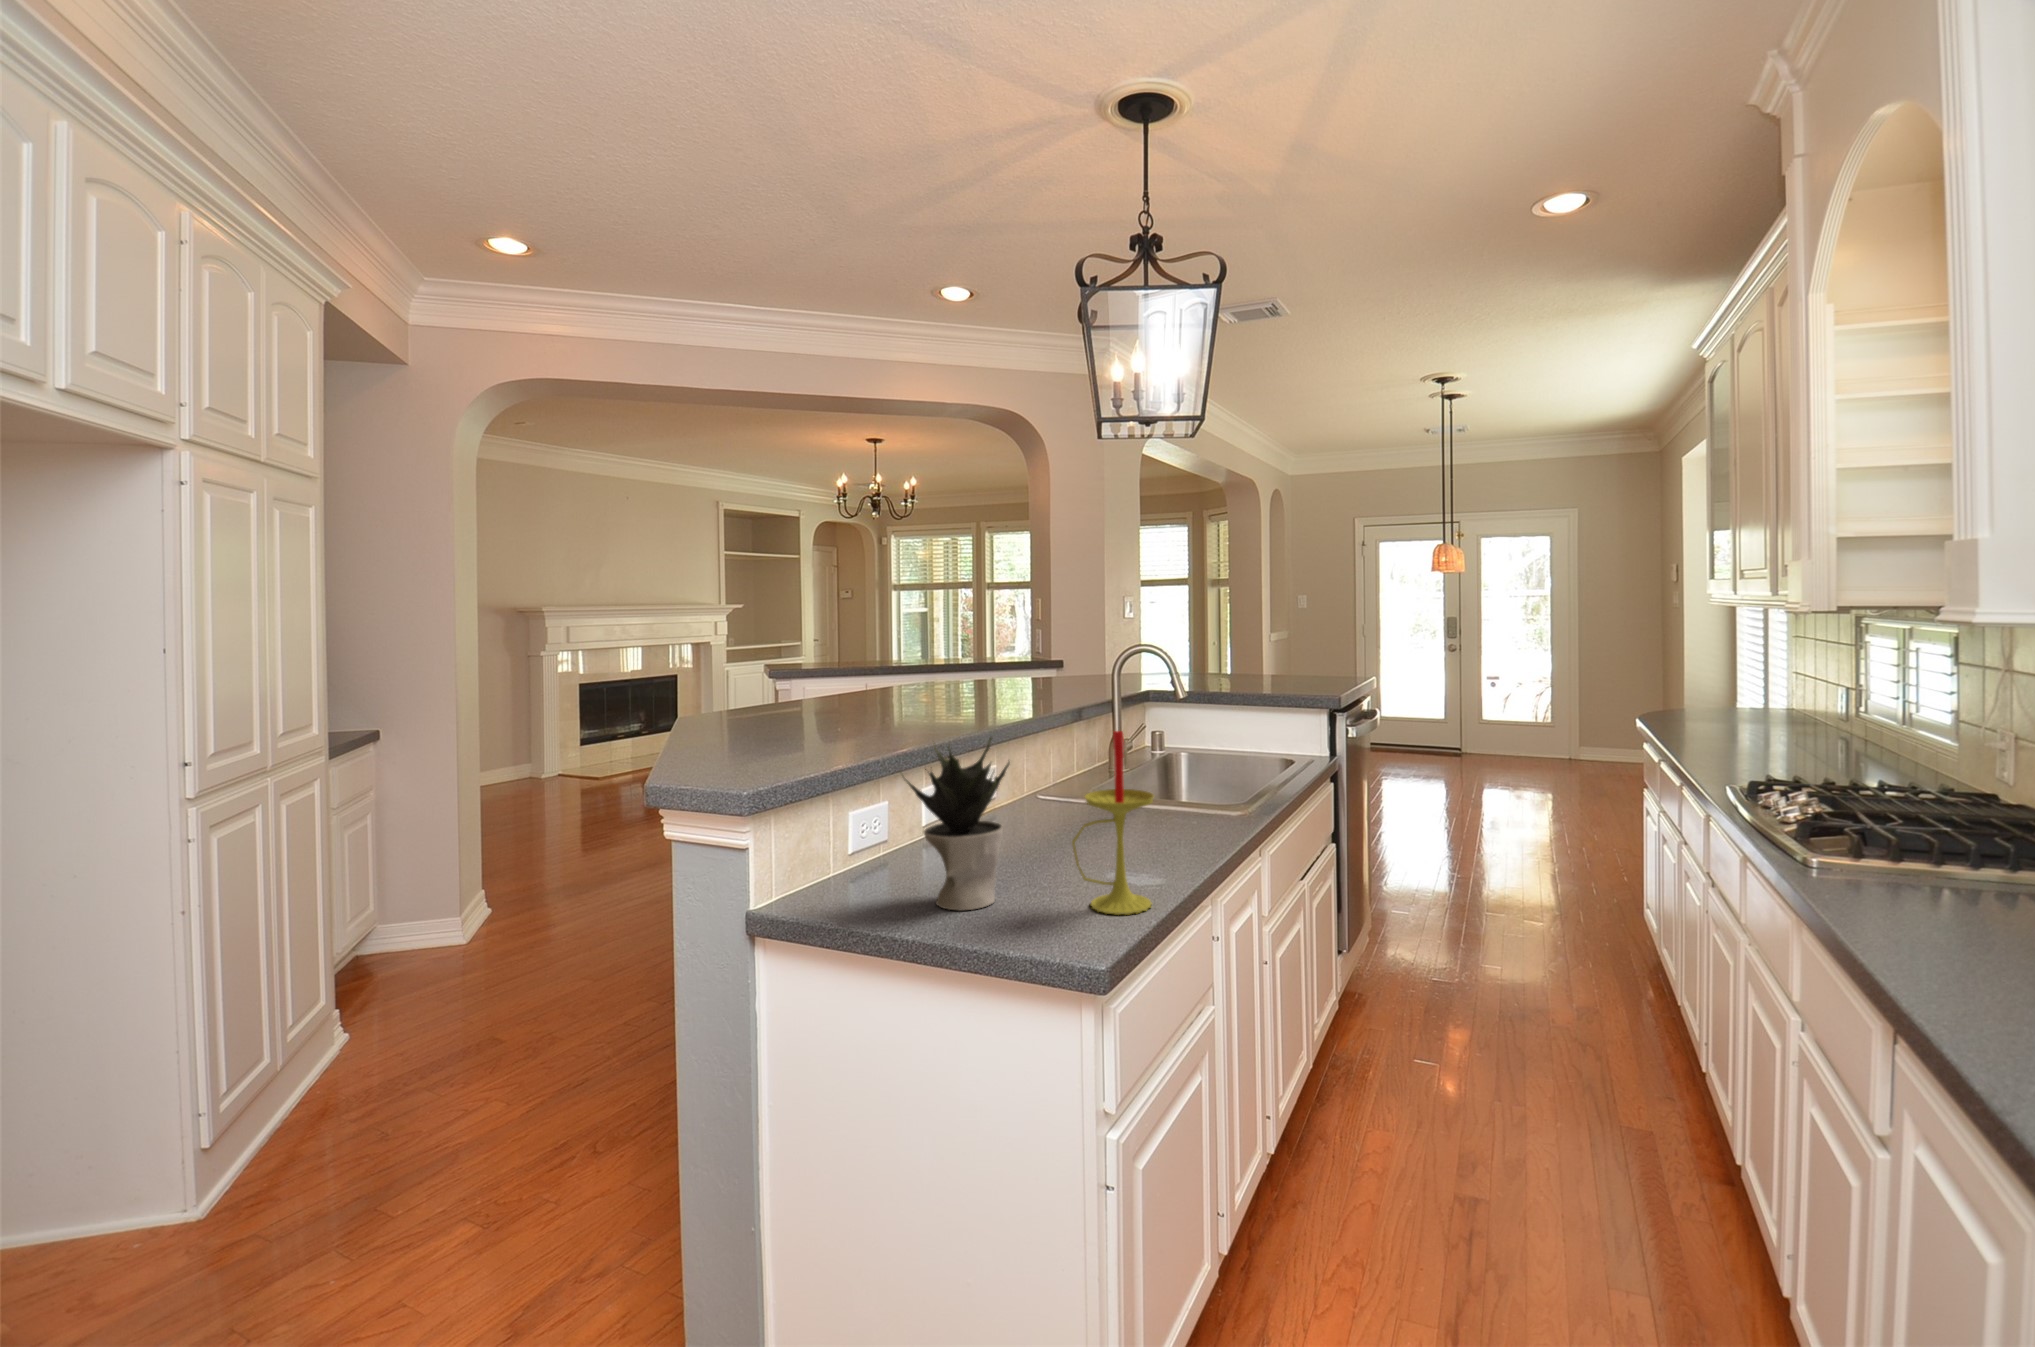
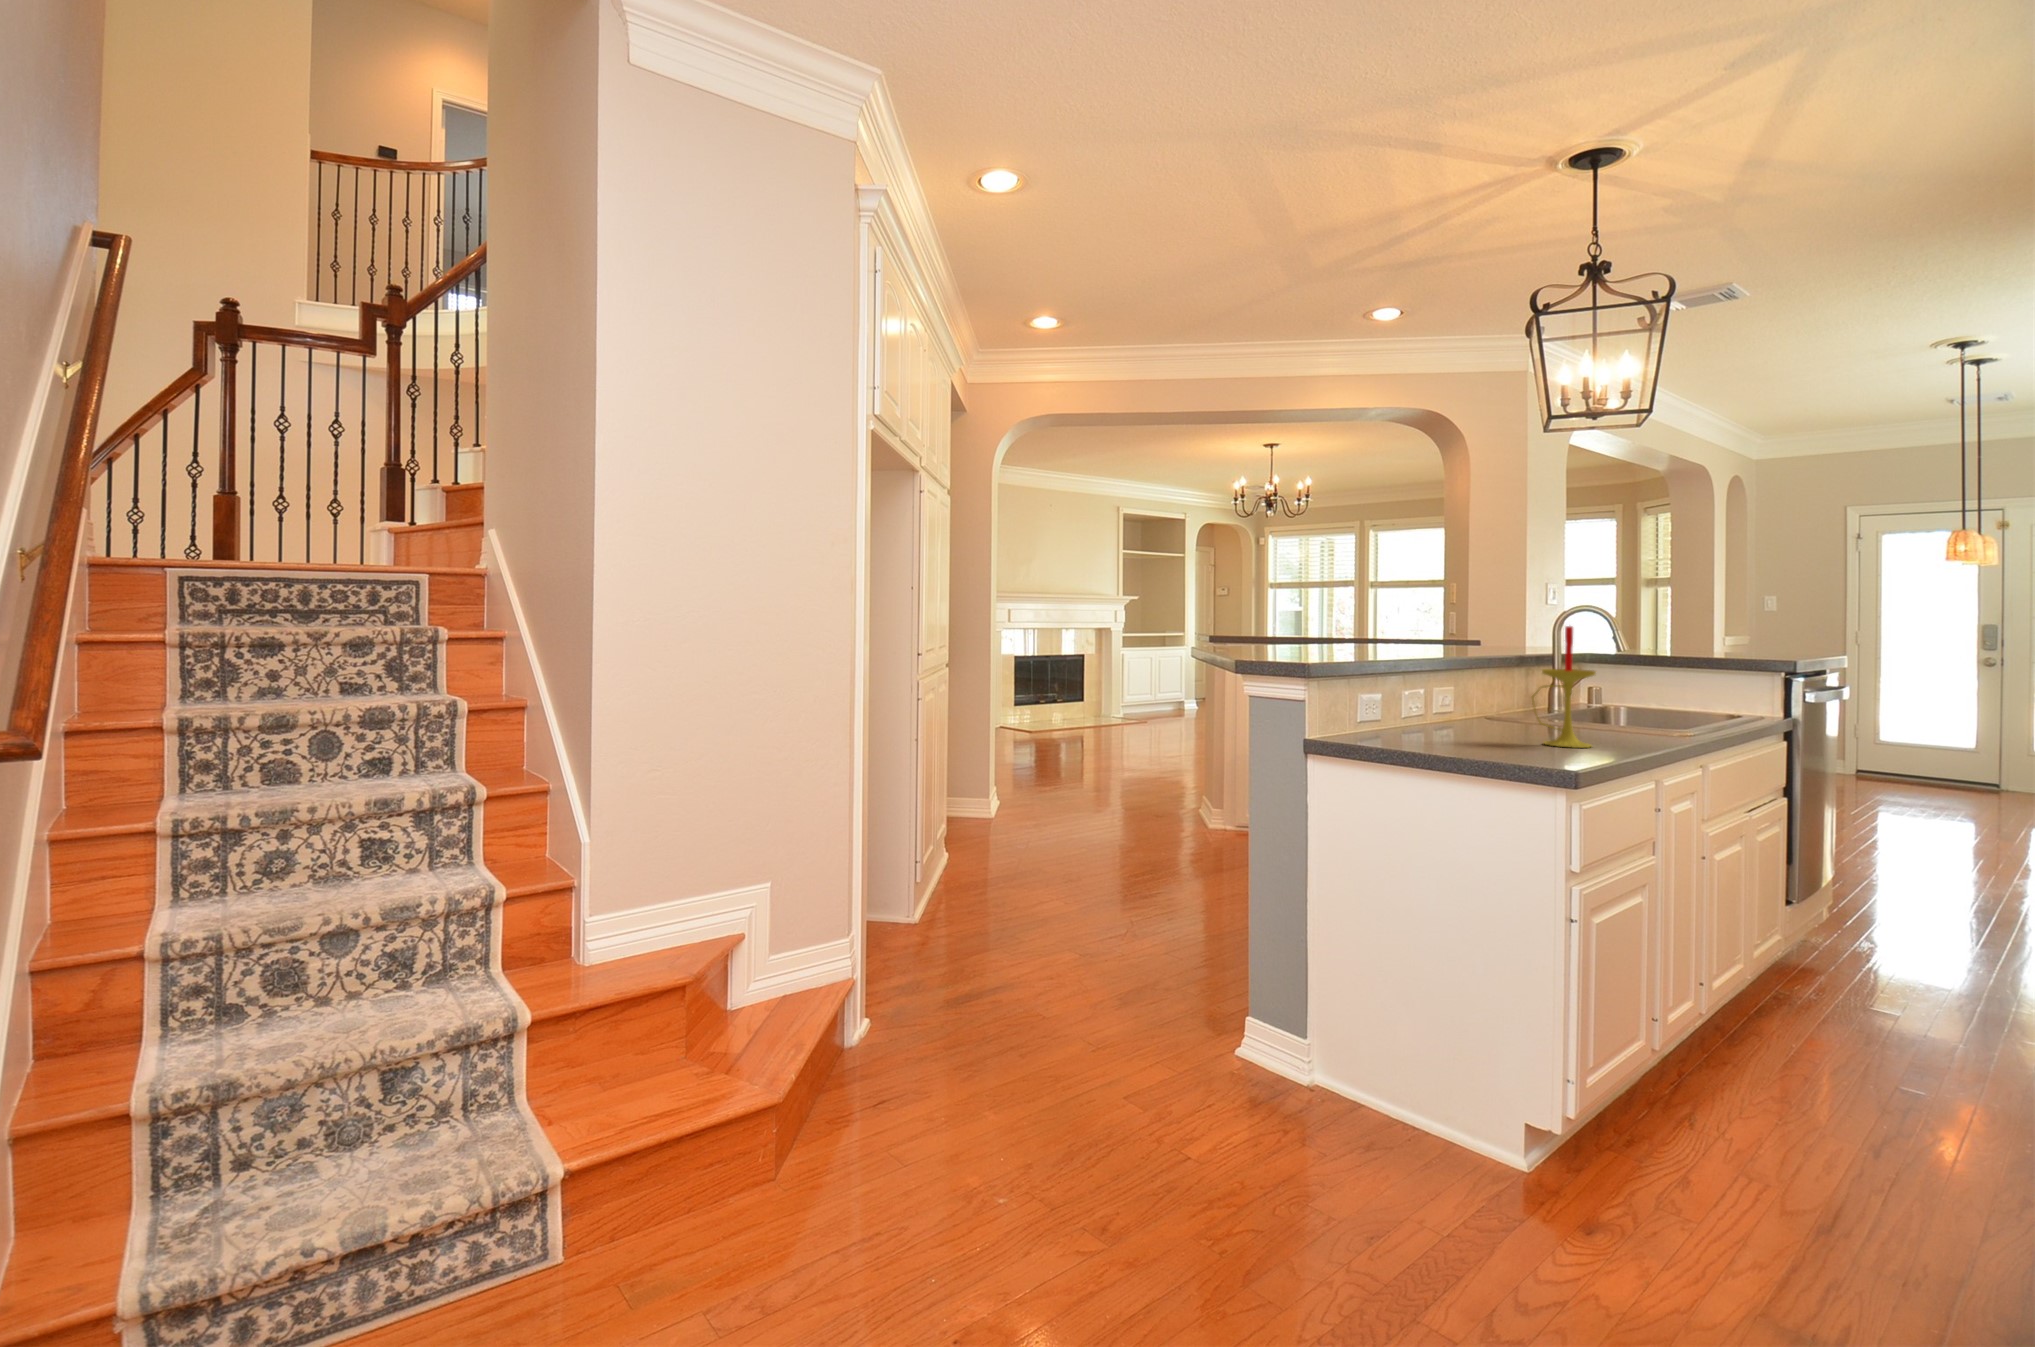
potted plant: present [905,737,1010,911] -> none [1403,629,1483,739]

